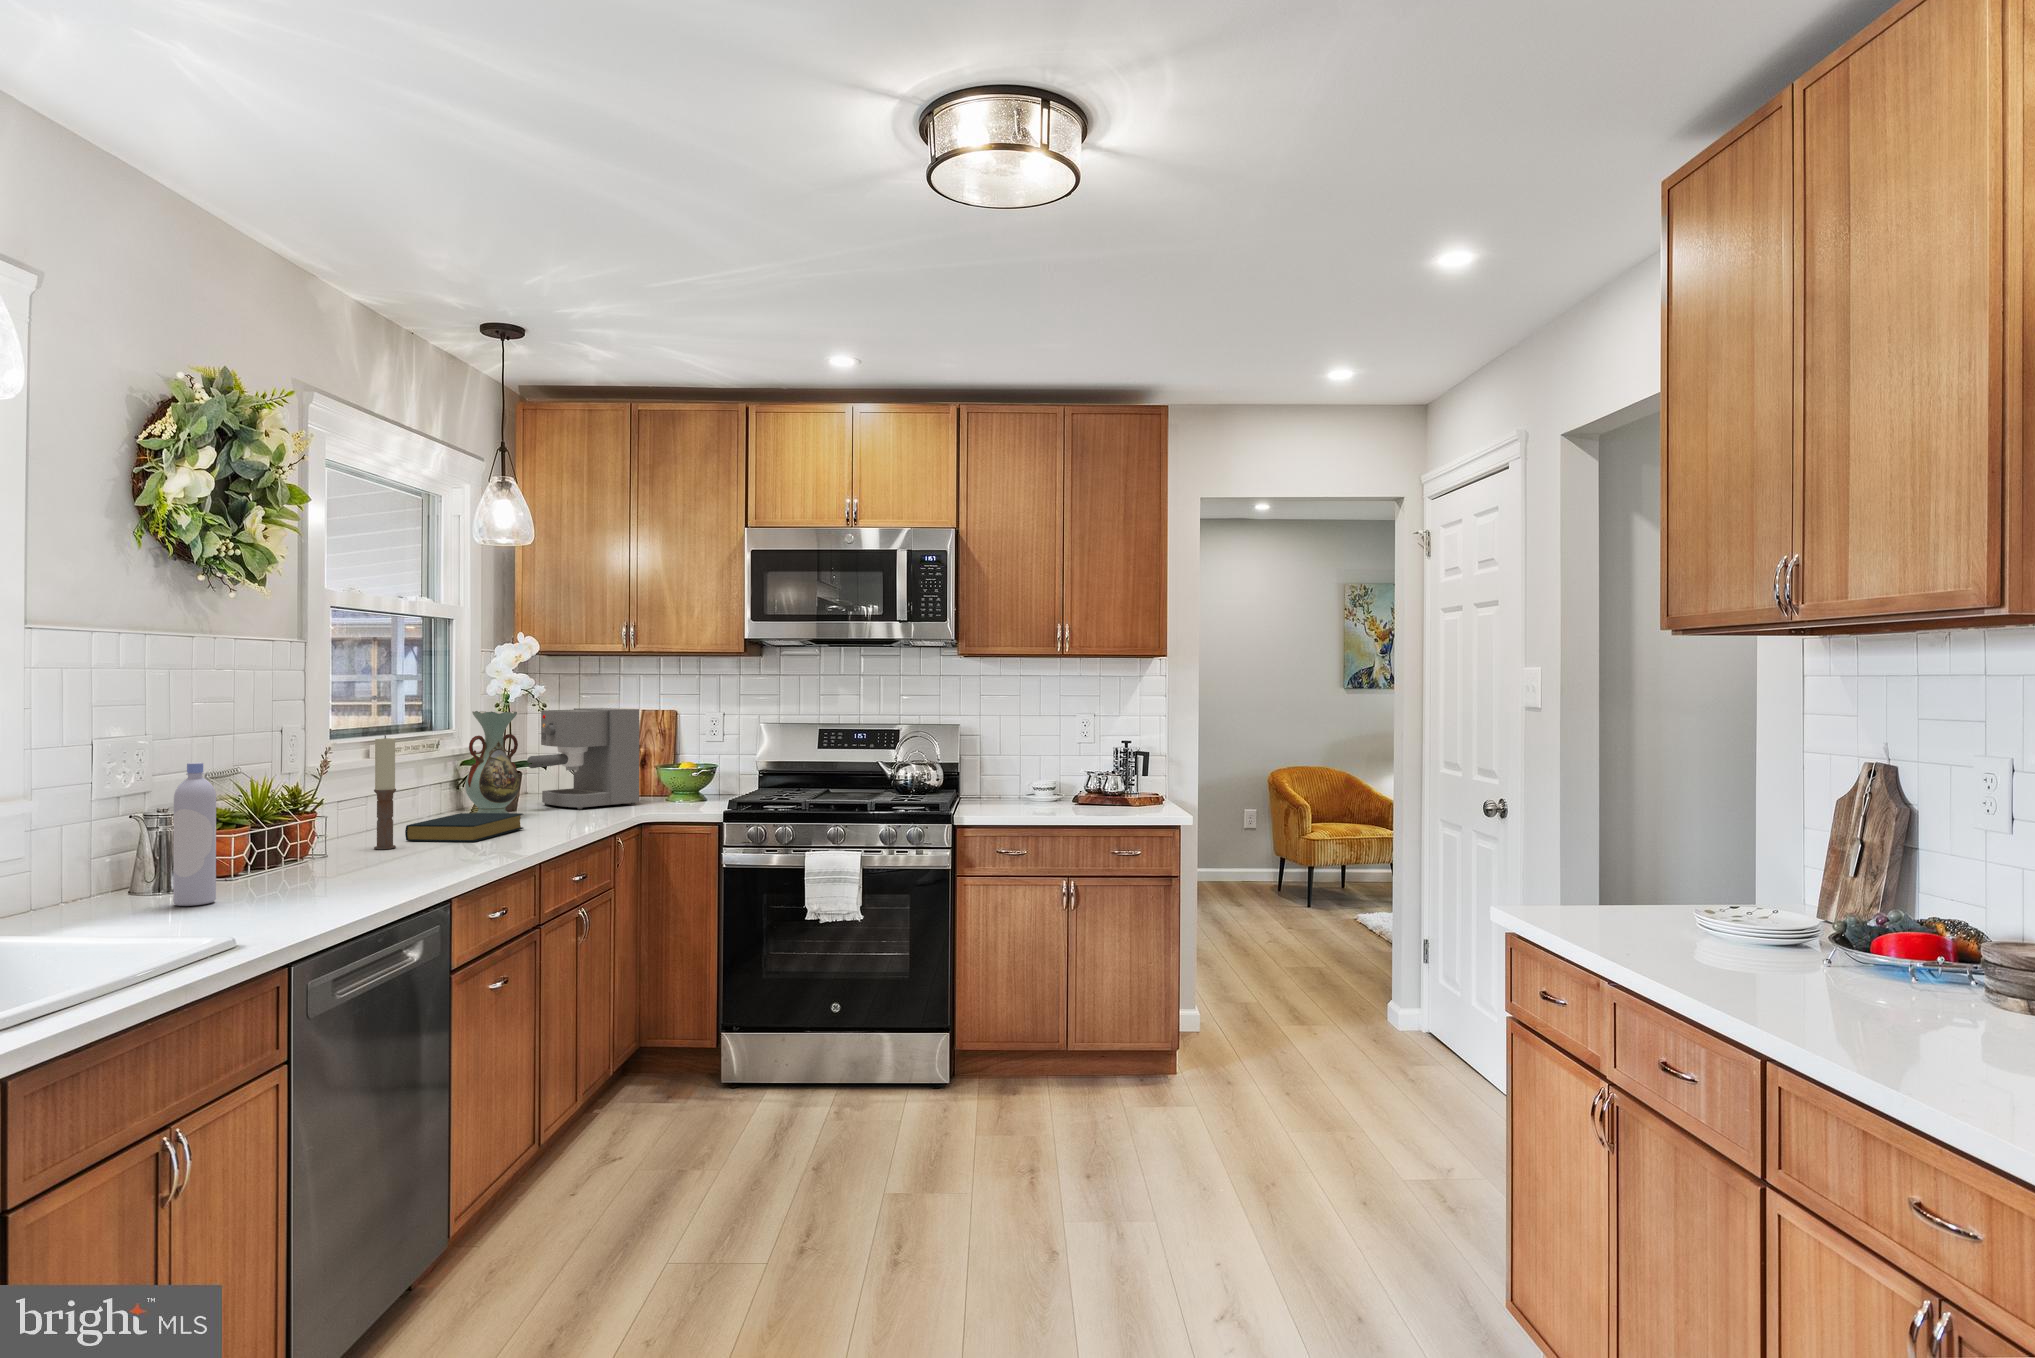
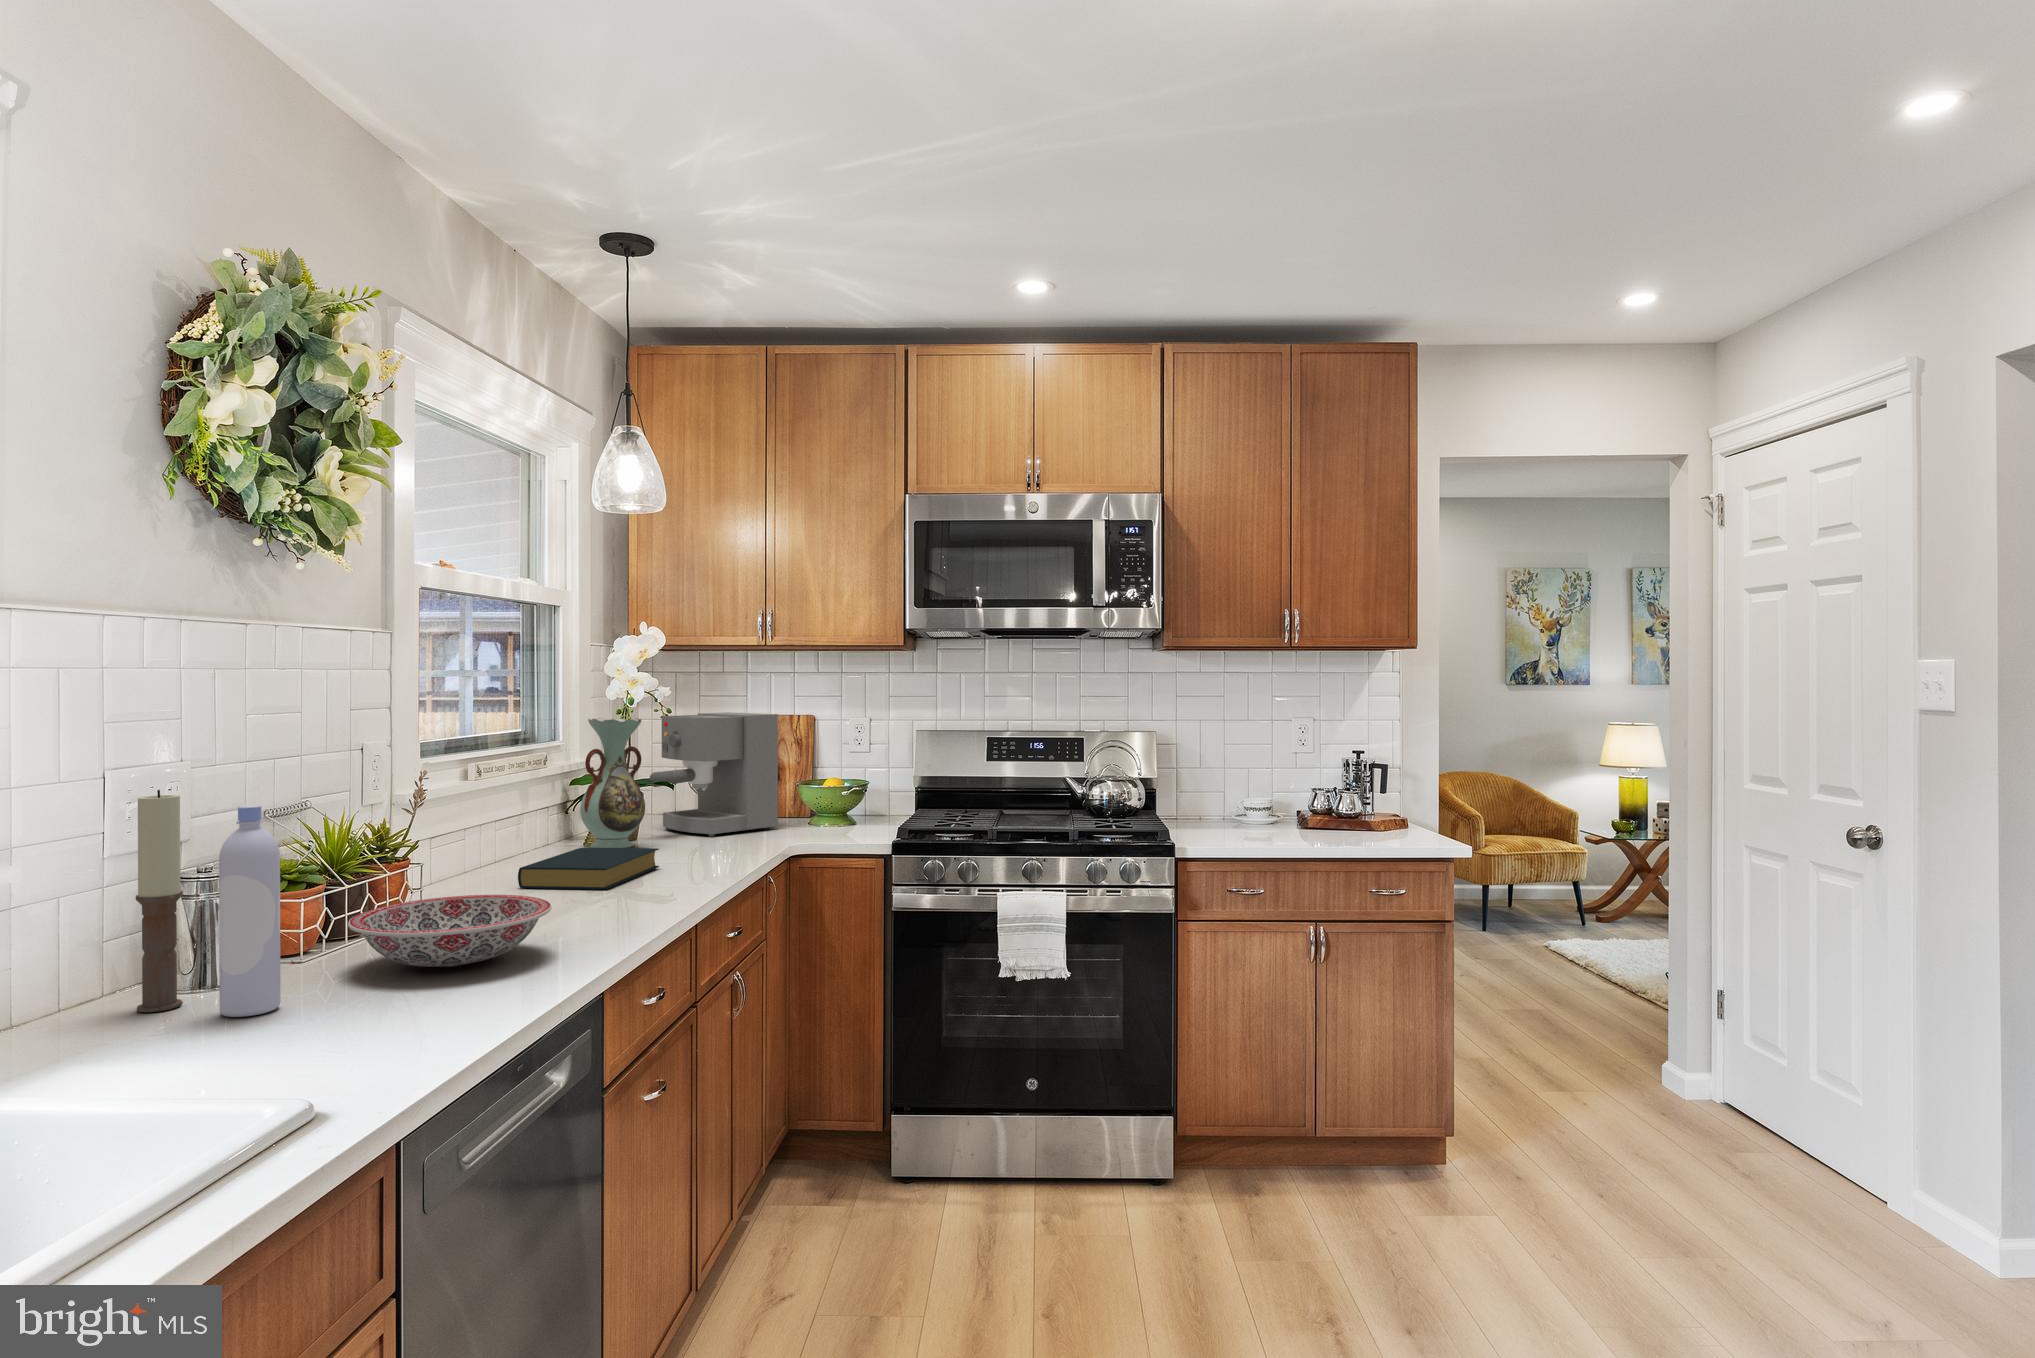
candle: present [374,736,396,849] -> present [136,790,183,1012]
ceramic bowl: none [265,836,416,881] -> present [348,895,552,967]

